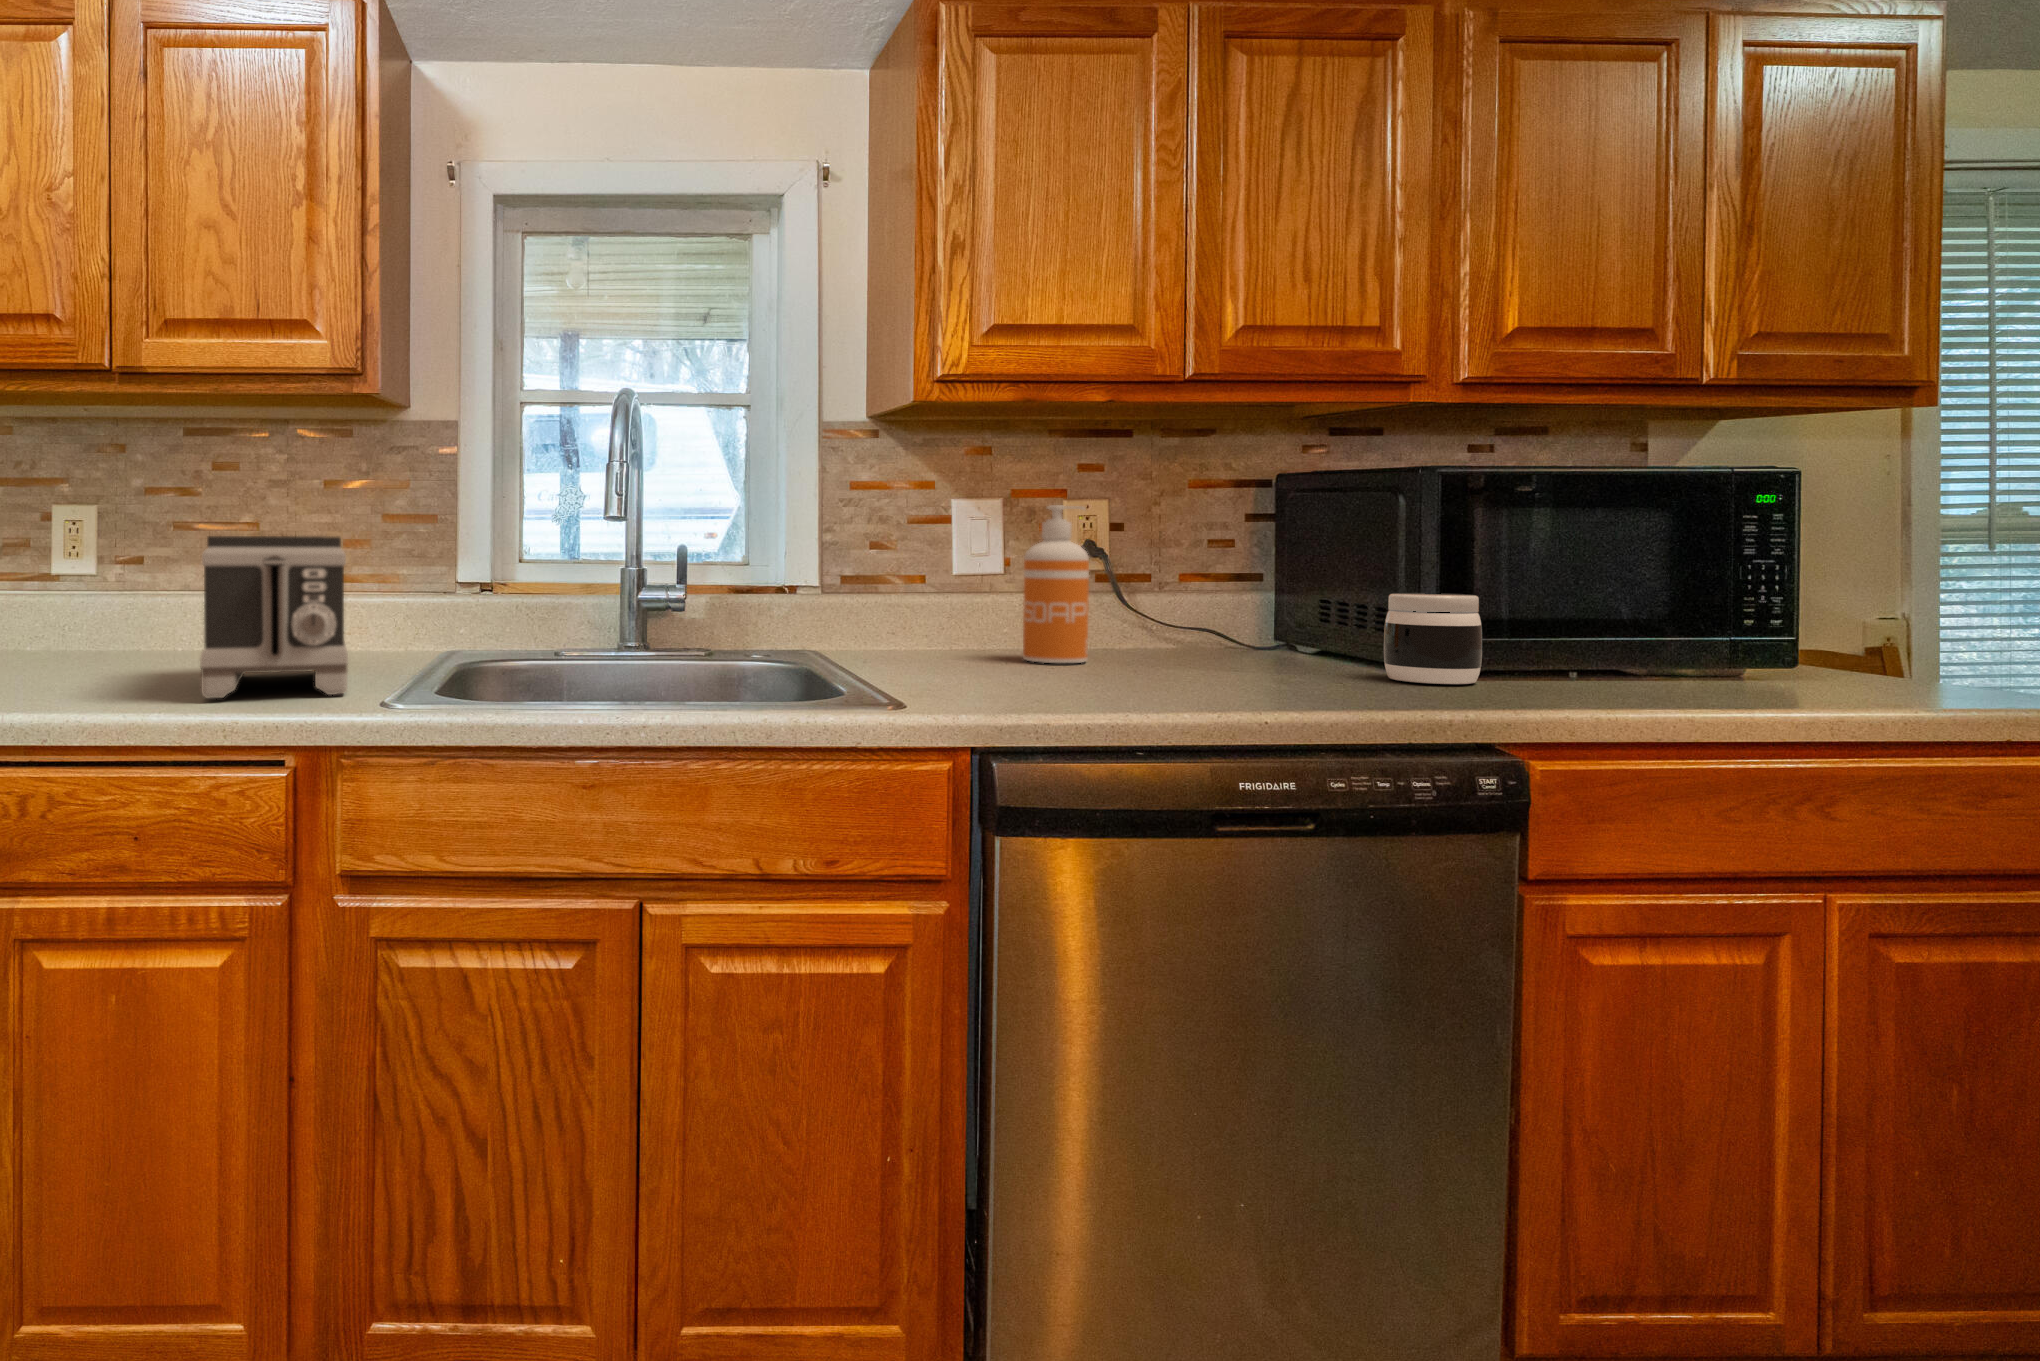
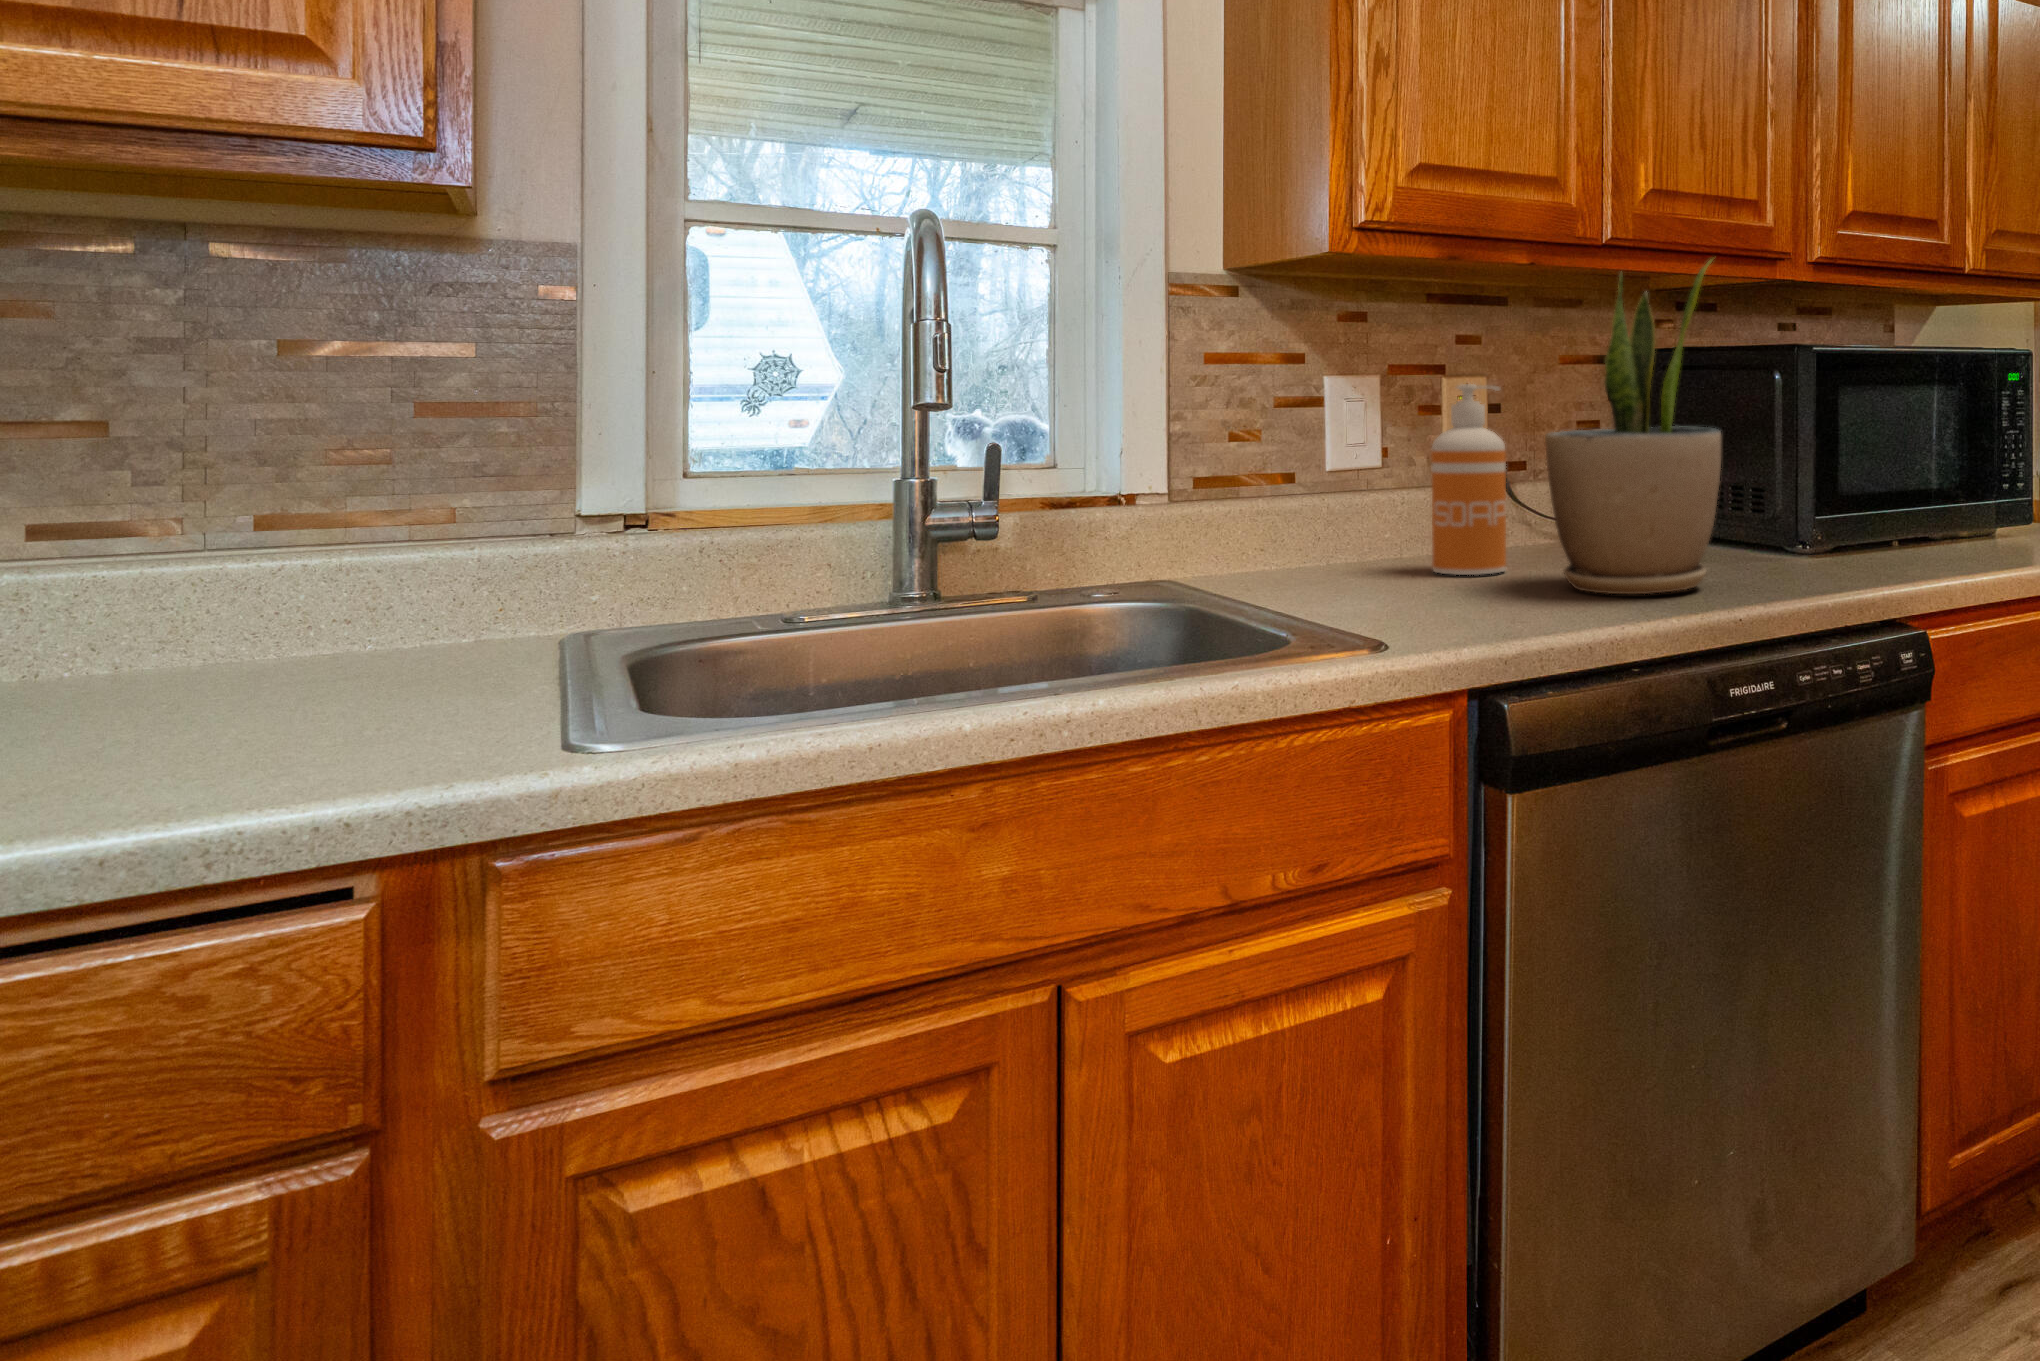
potted plant: none [1094,390,1255,684] -> present [1545,260,1721,594]
toaster: present [200,536,348,698] -> none [86,437,458,766]
jar: present [1384,593,1482,684] -> none [1814,478,1905,573]

